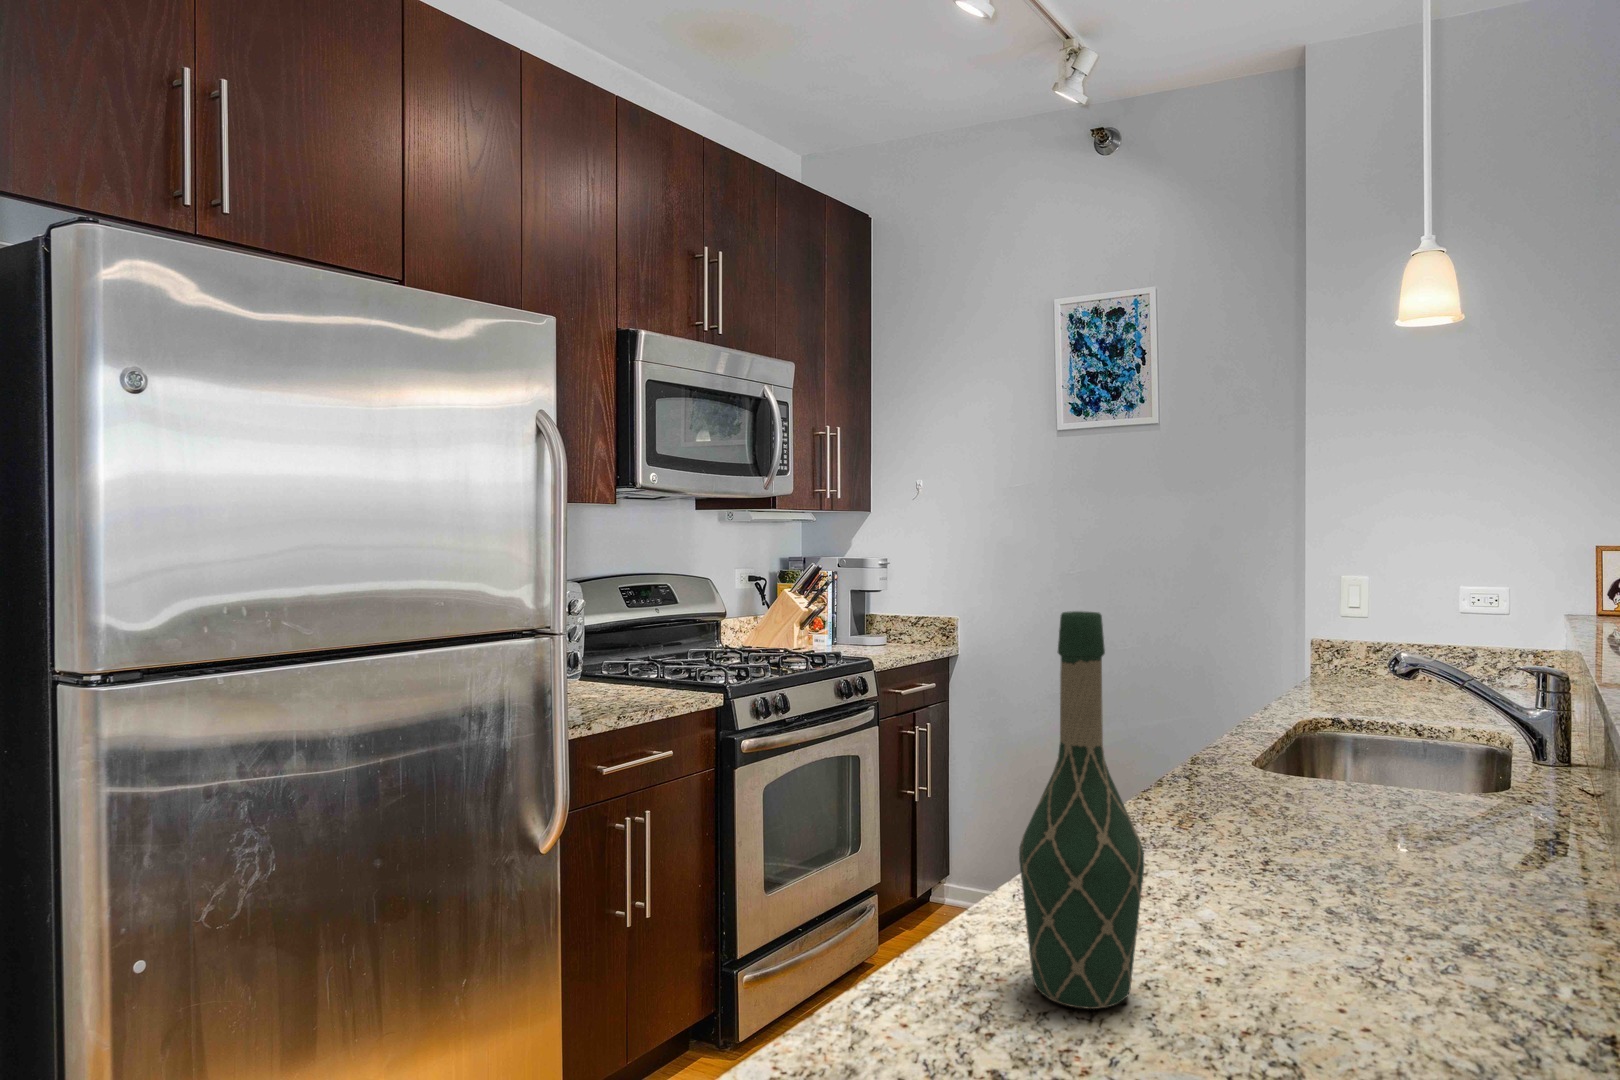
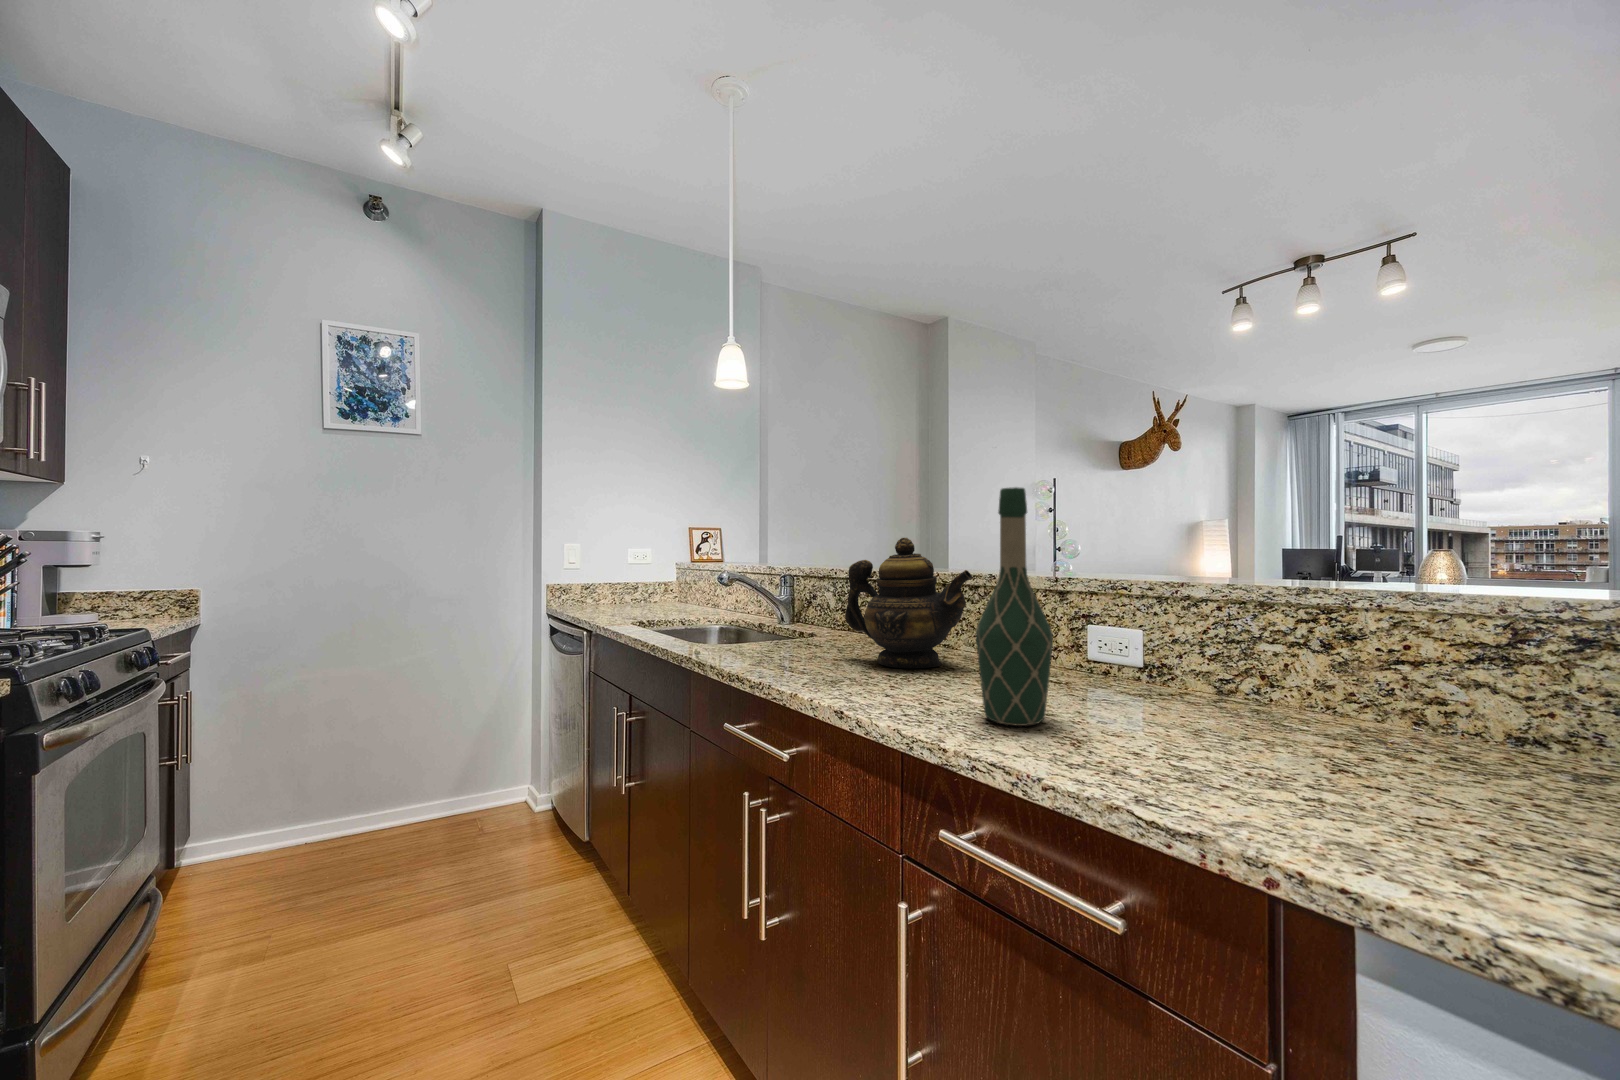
teapot: none [1273,648,1472,910] -> present [845,538,973,668]

